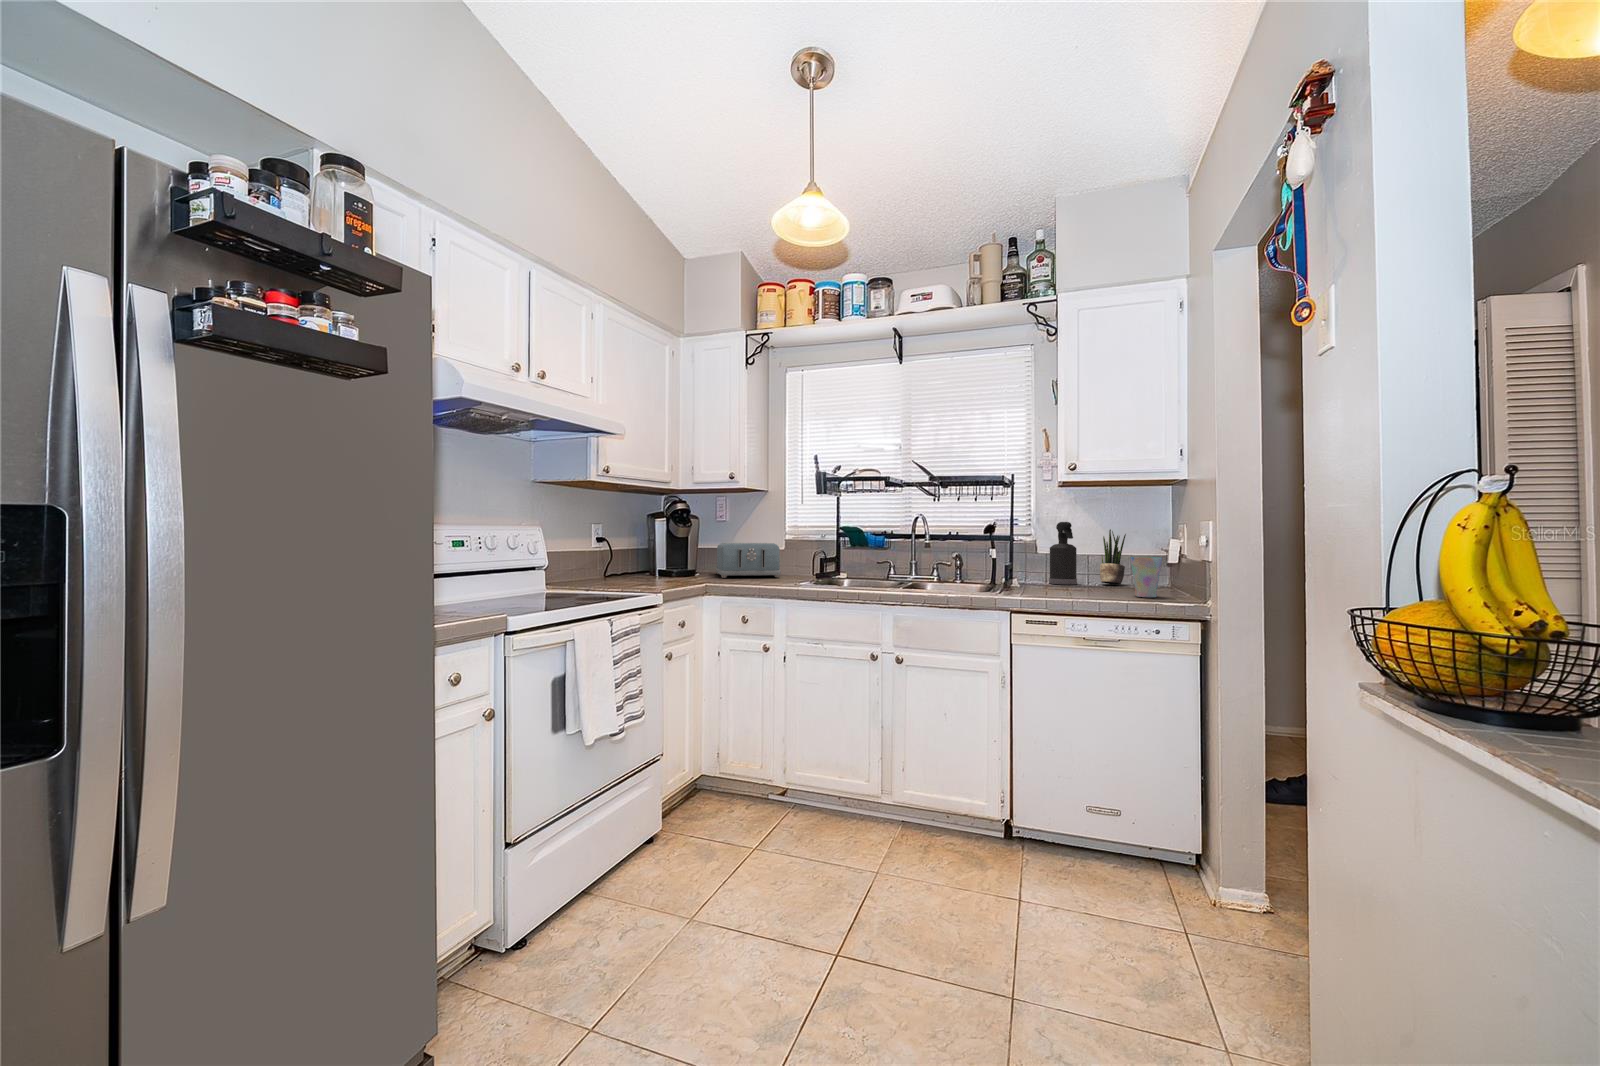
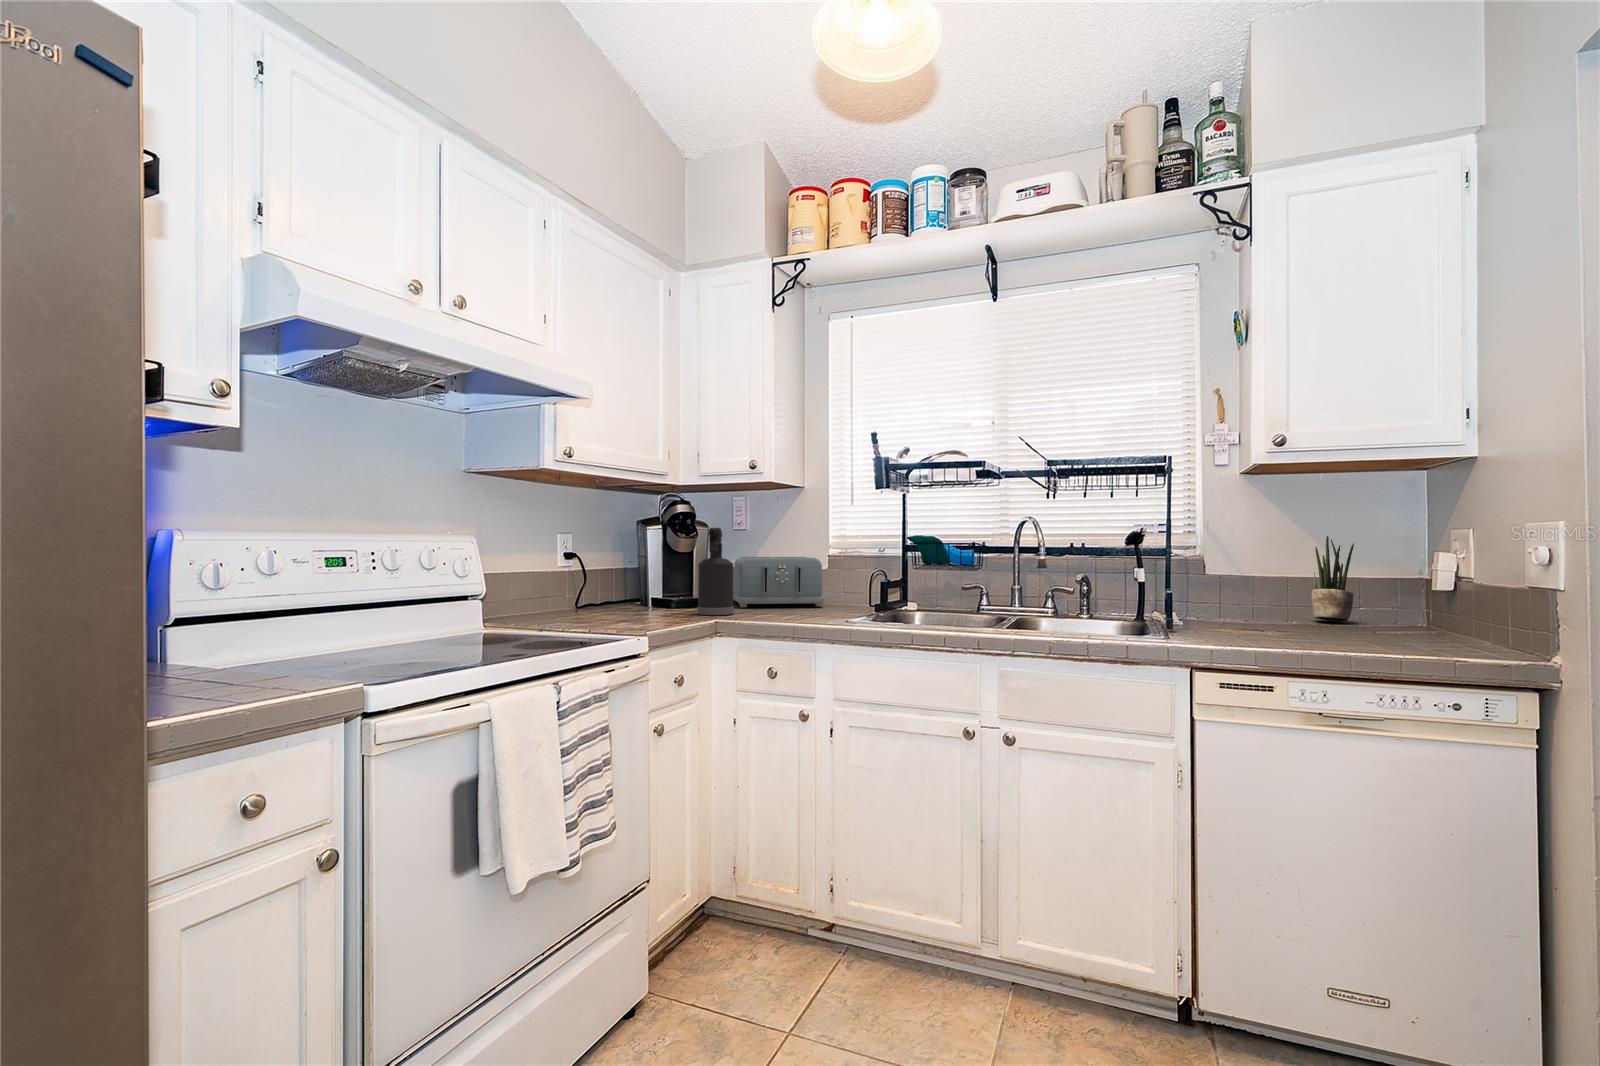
spray bottle: present [1049,522,1077,584] -> present [697,528,734,615]
cup: present [1131,557,1162,597] -> none [1386,581,1444,647]

